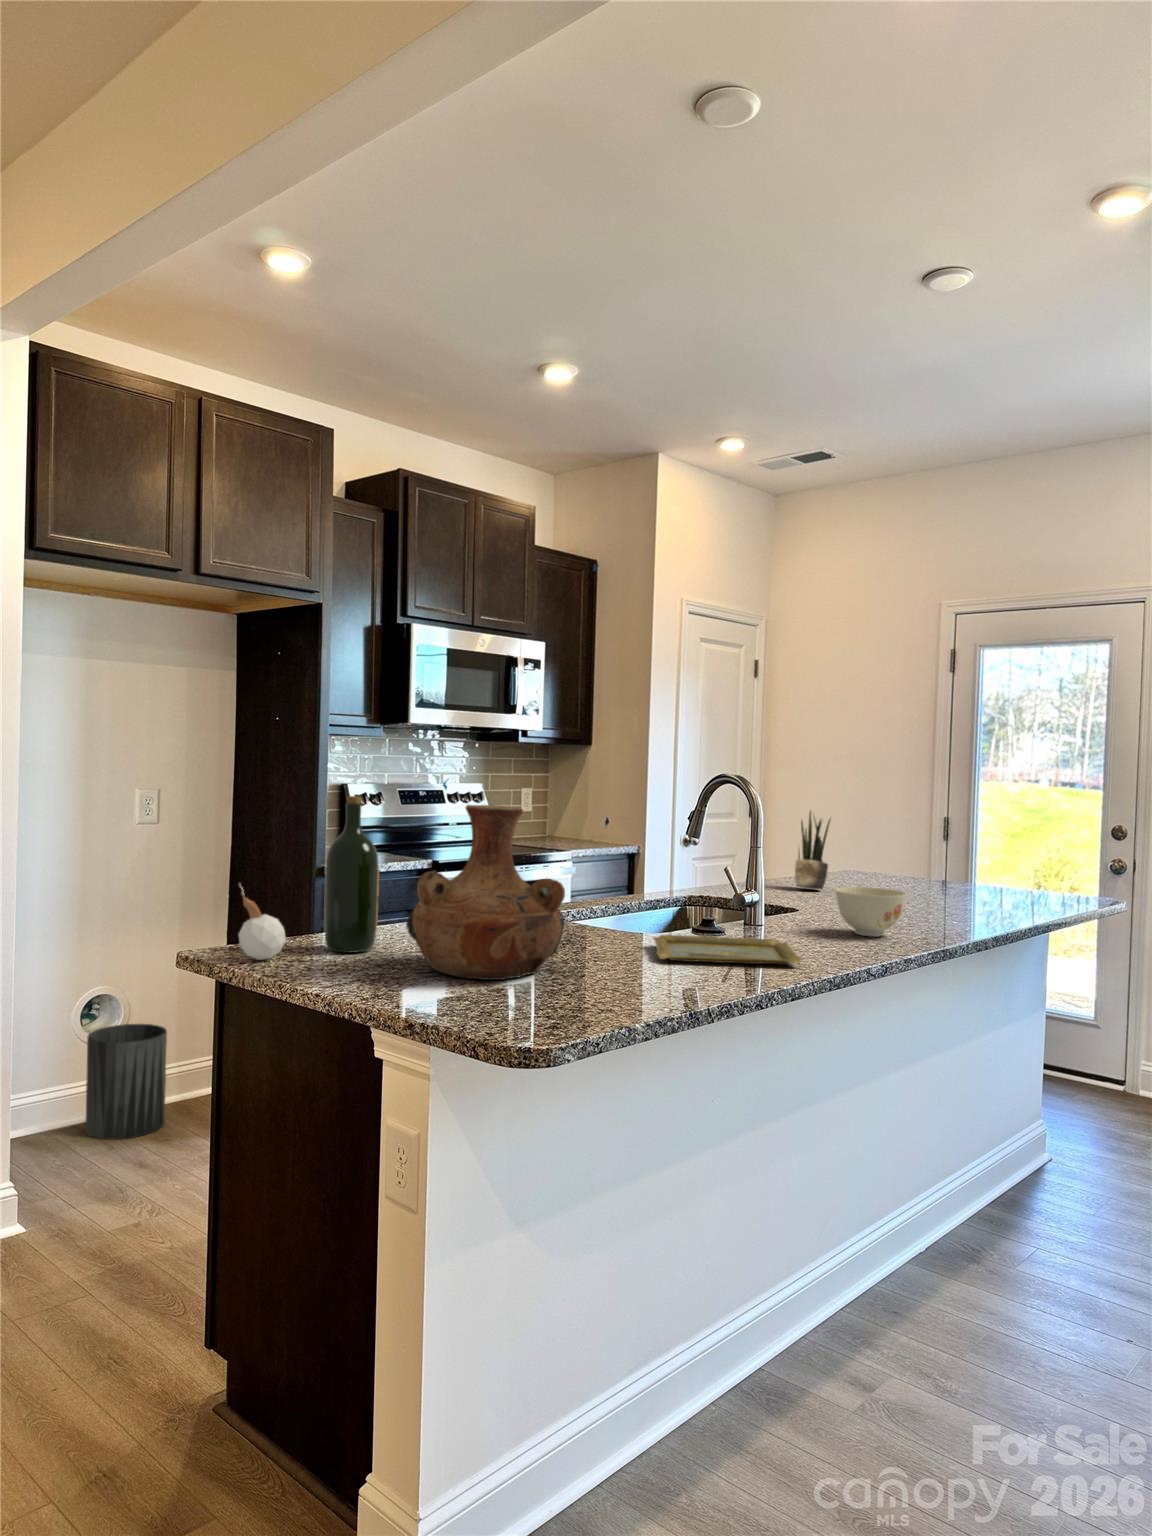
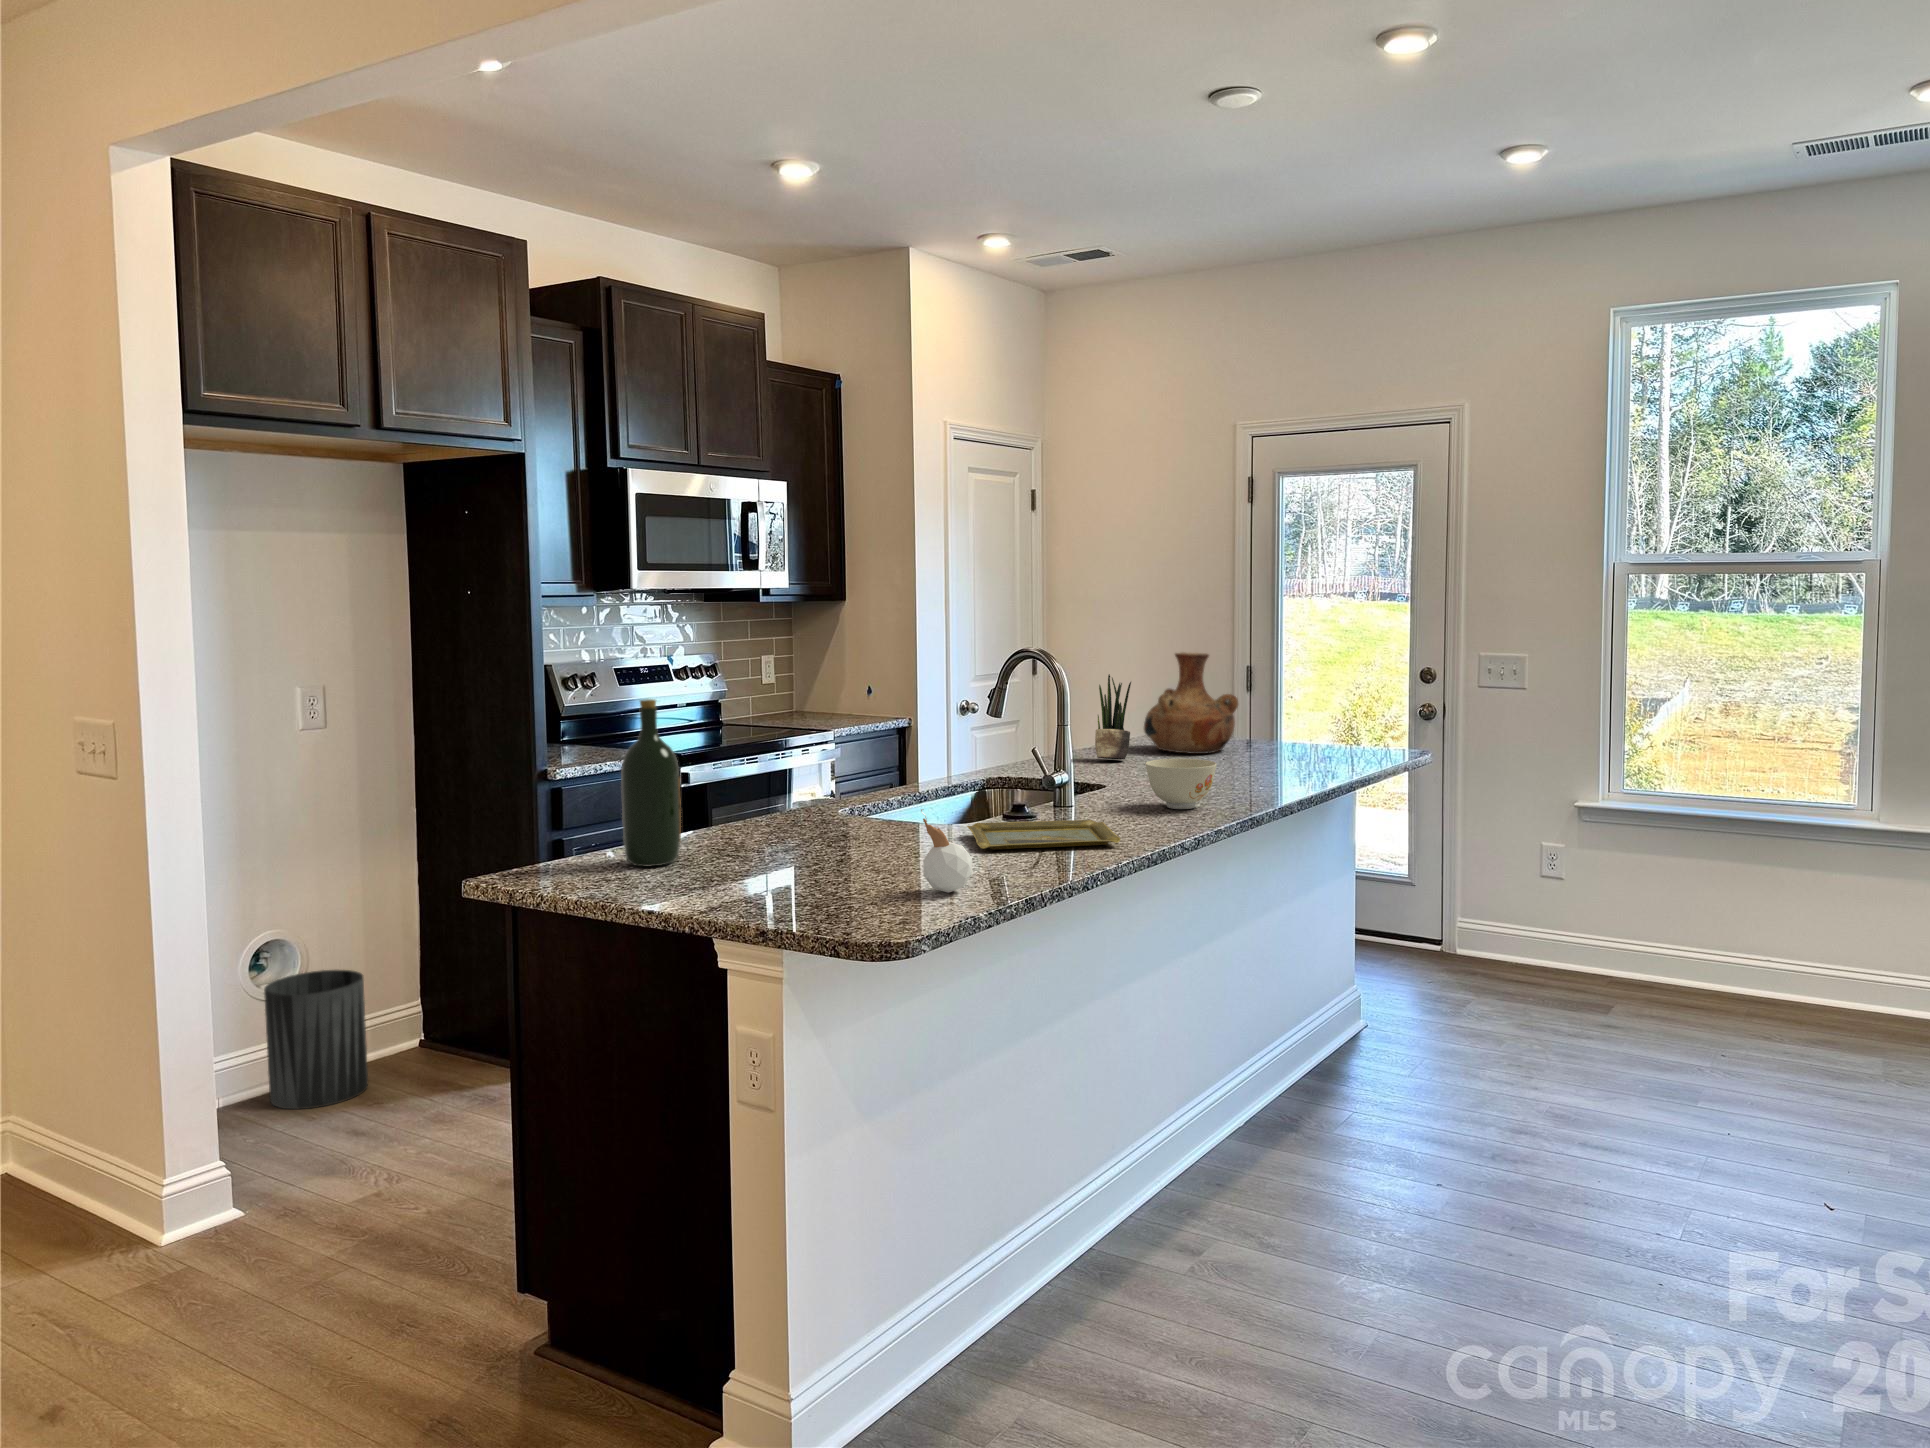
vase: present [406,804,565,980] -> present [1144,652,1238,754]
candle: present [239,891,286,960] -> present [921,809,972,893]

